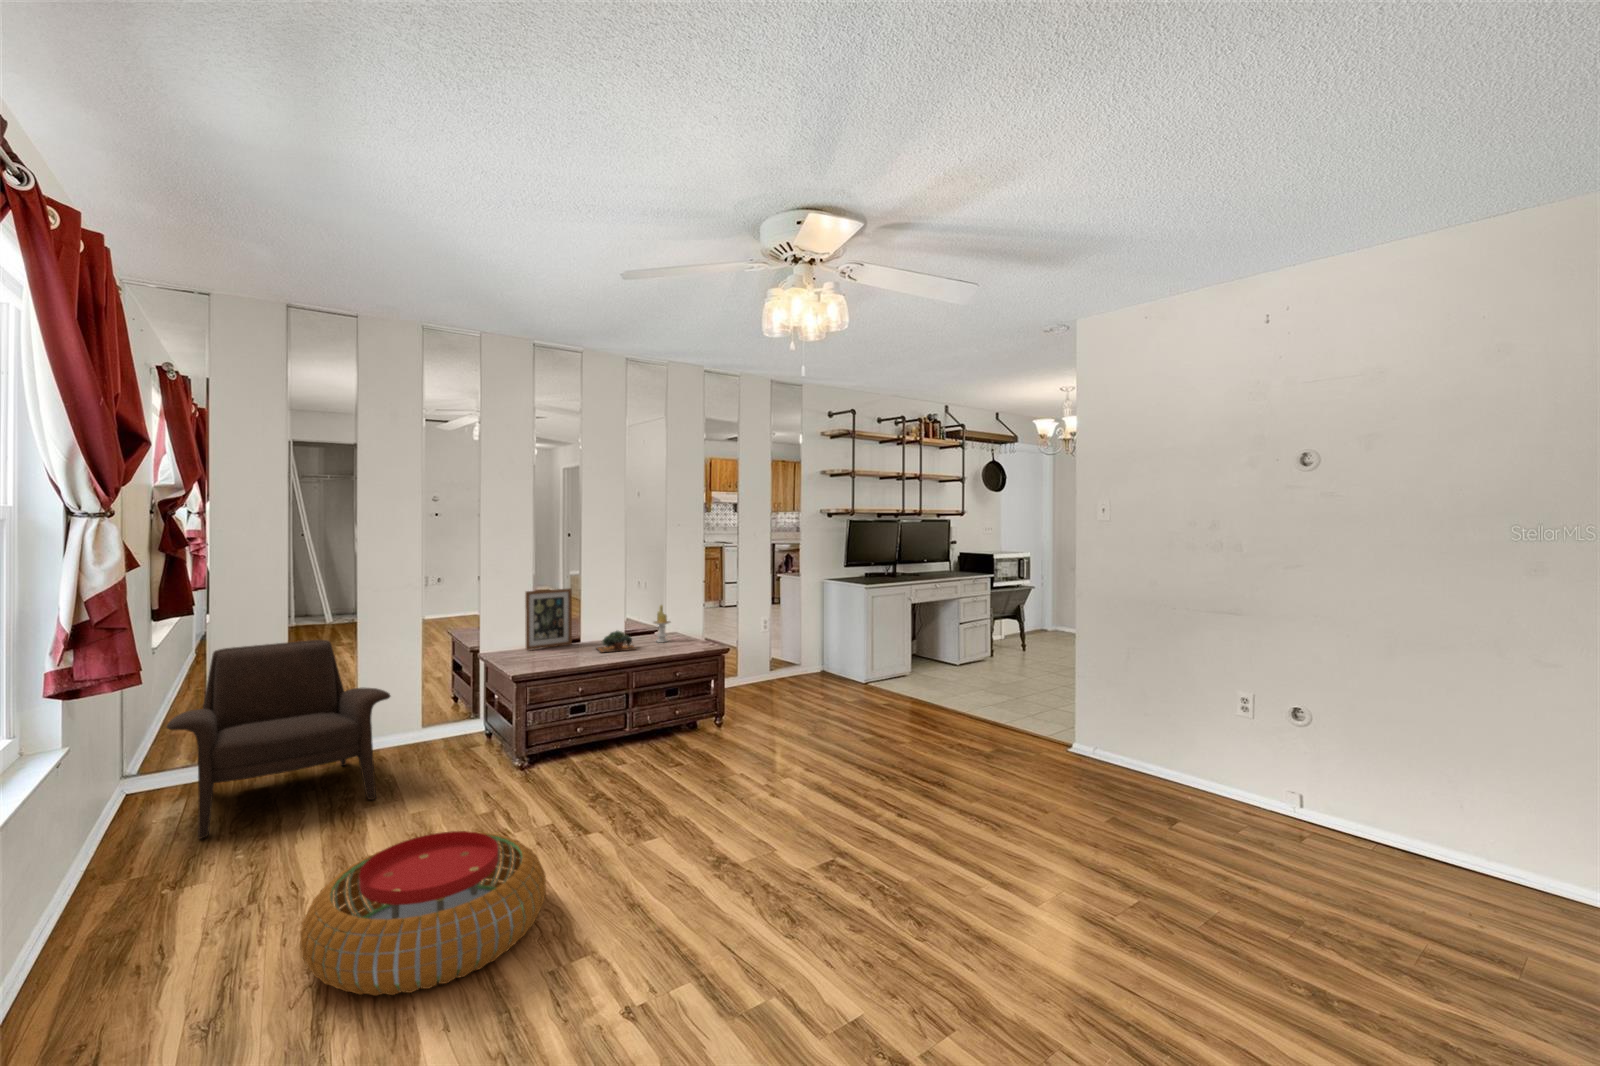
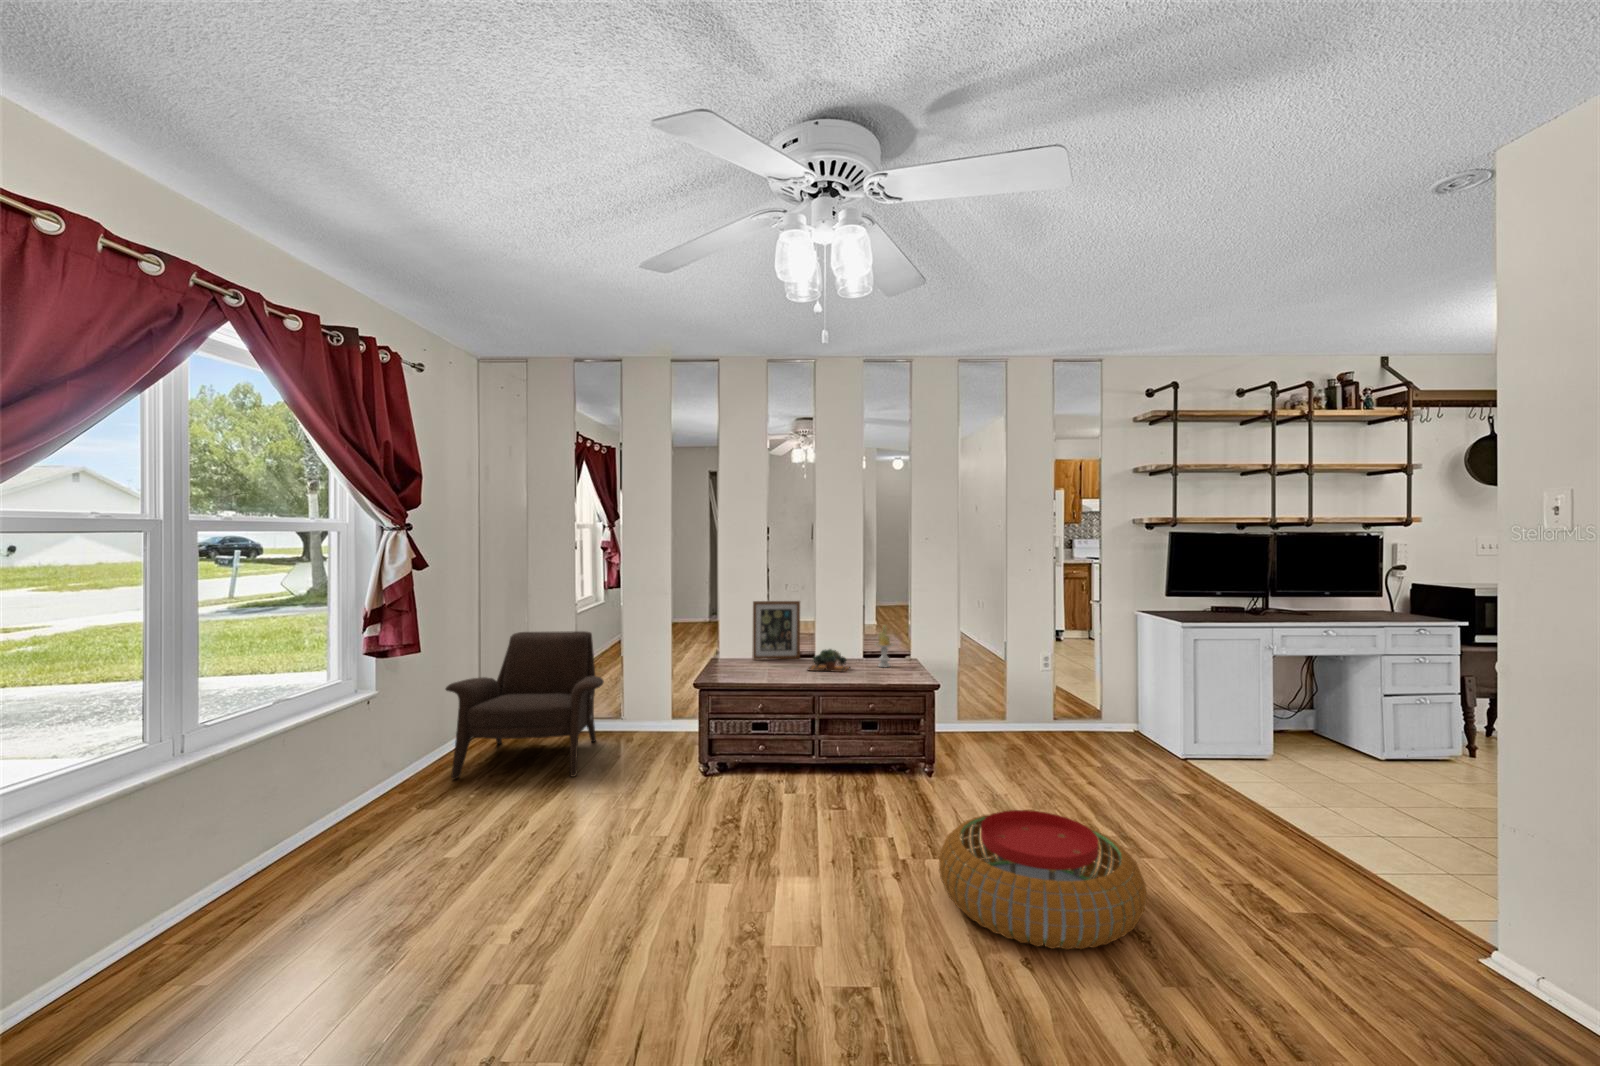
pouf: present [300,831,546,996] -> present [939,810,1146,950]

